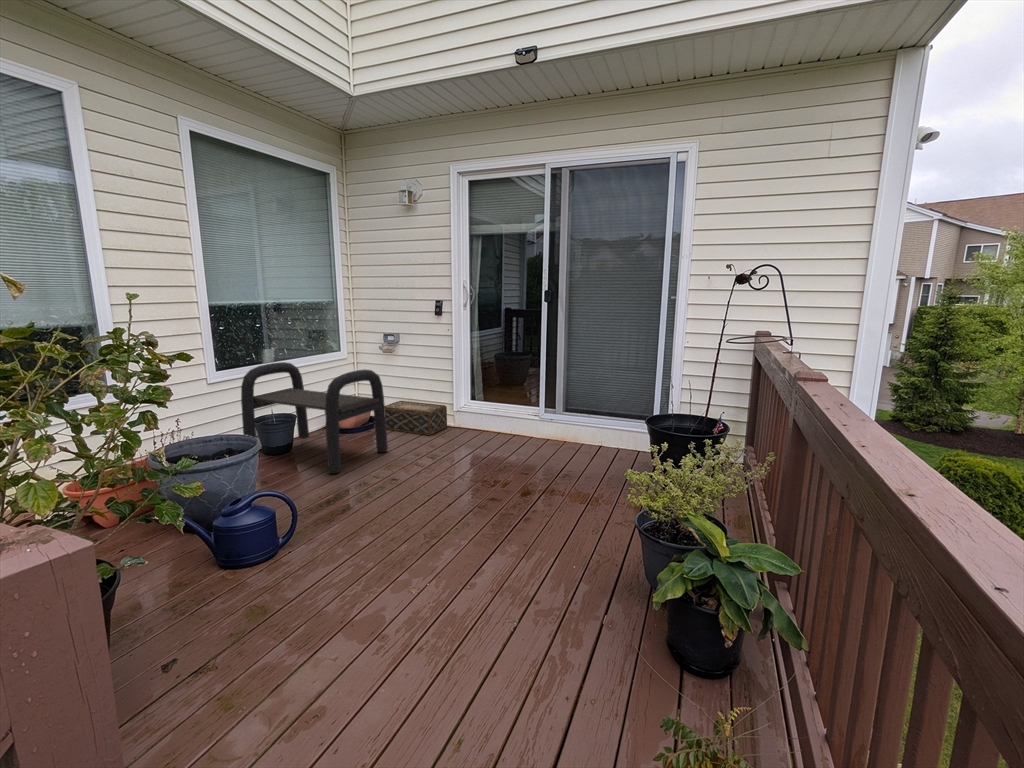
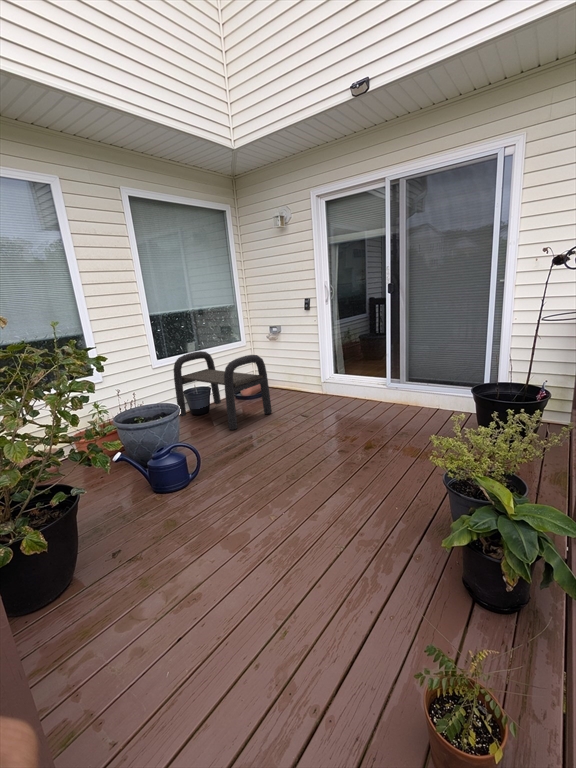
woven basket: present [385,401,447,435] -> none [270,375,318,401]

